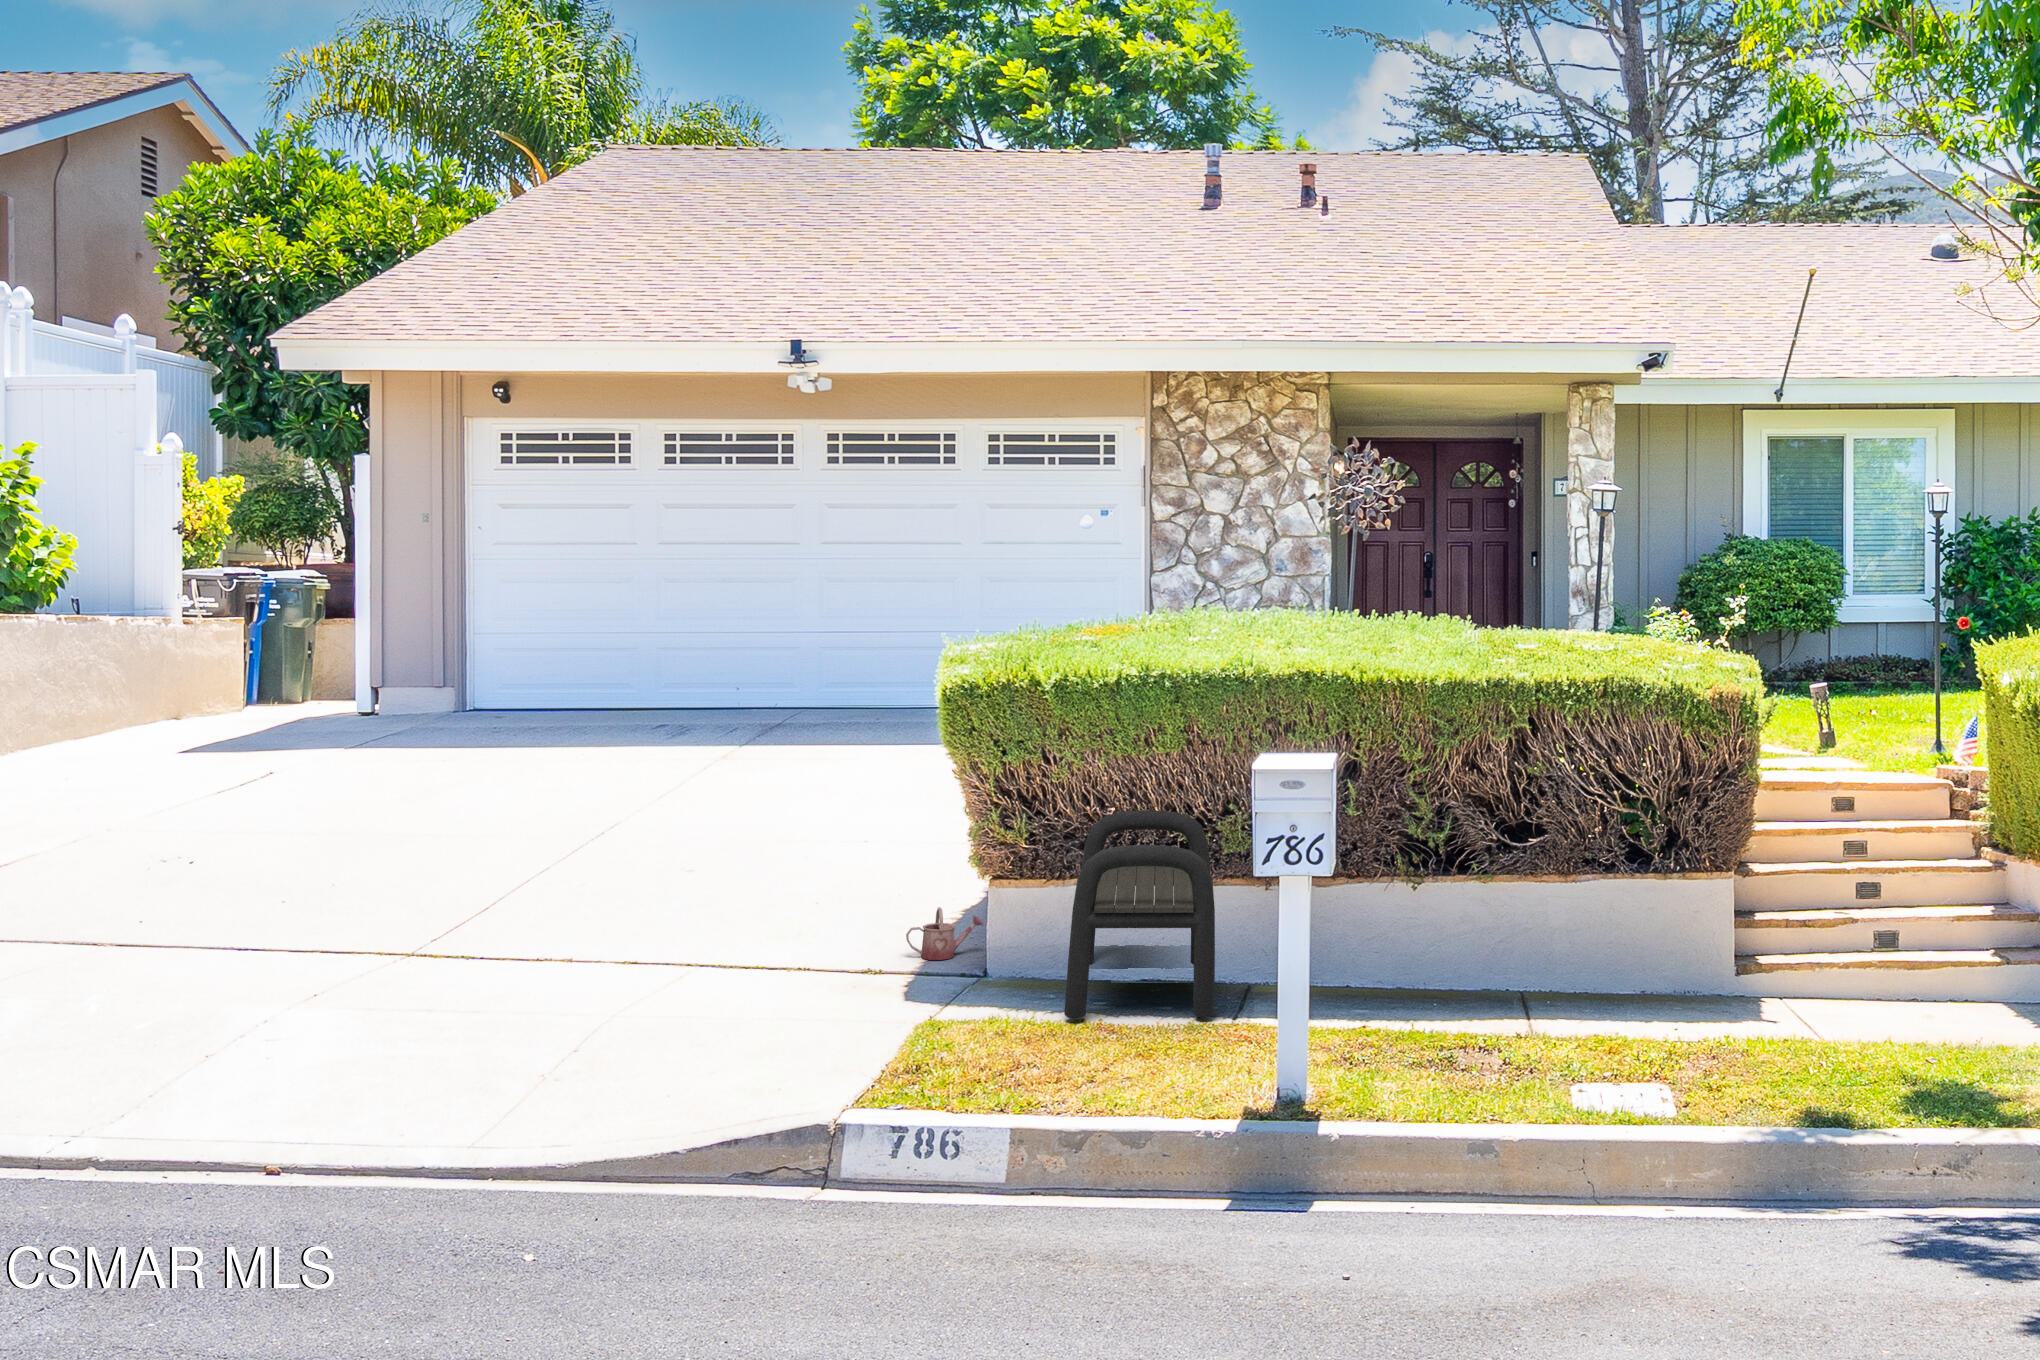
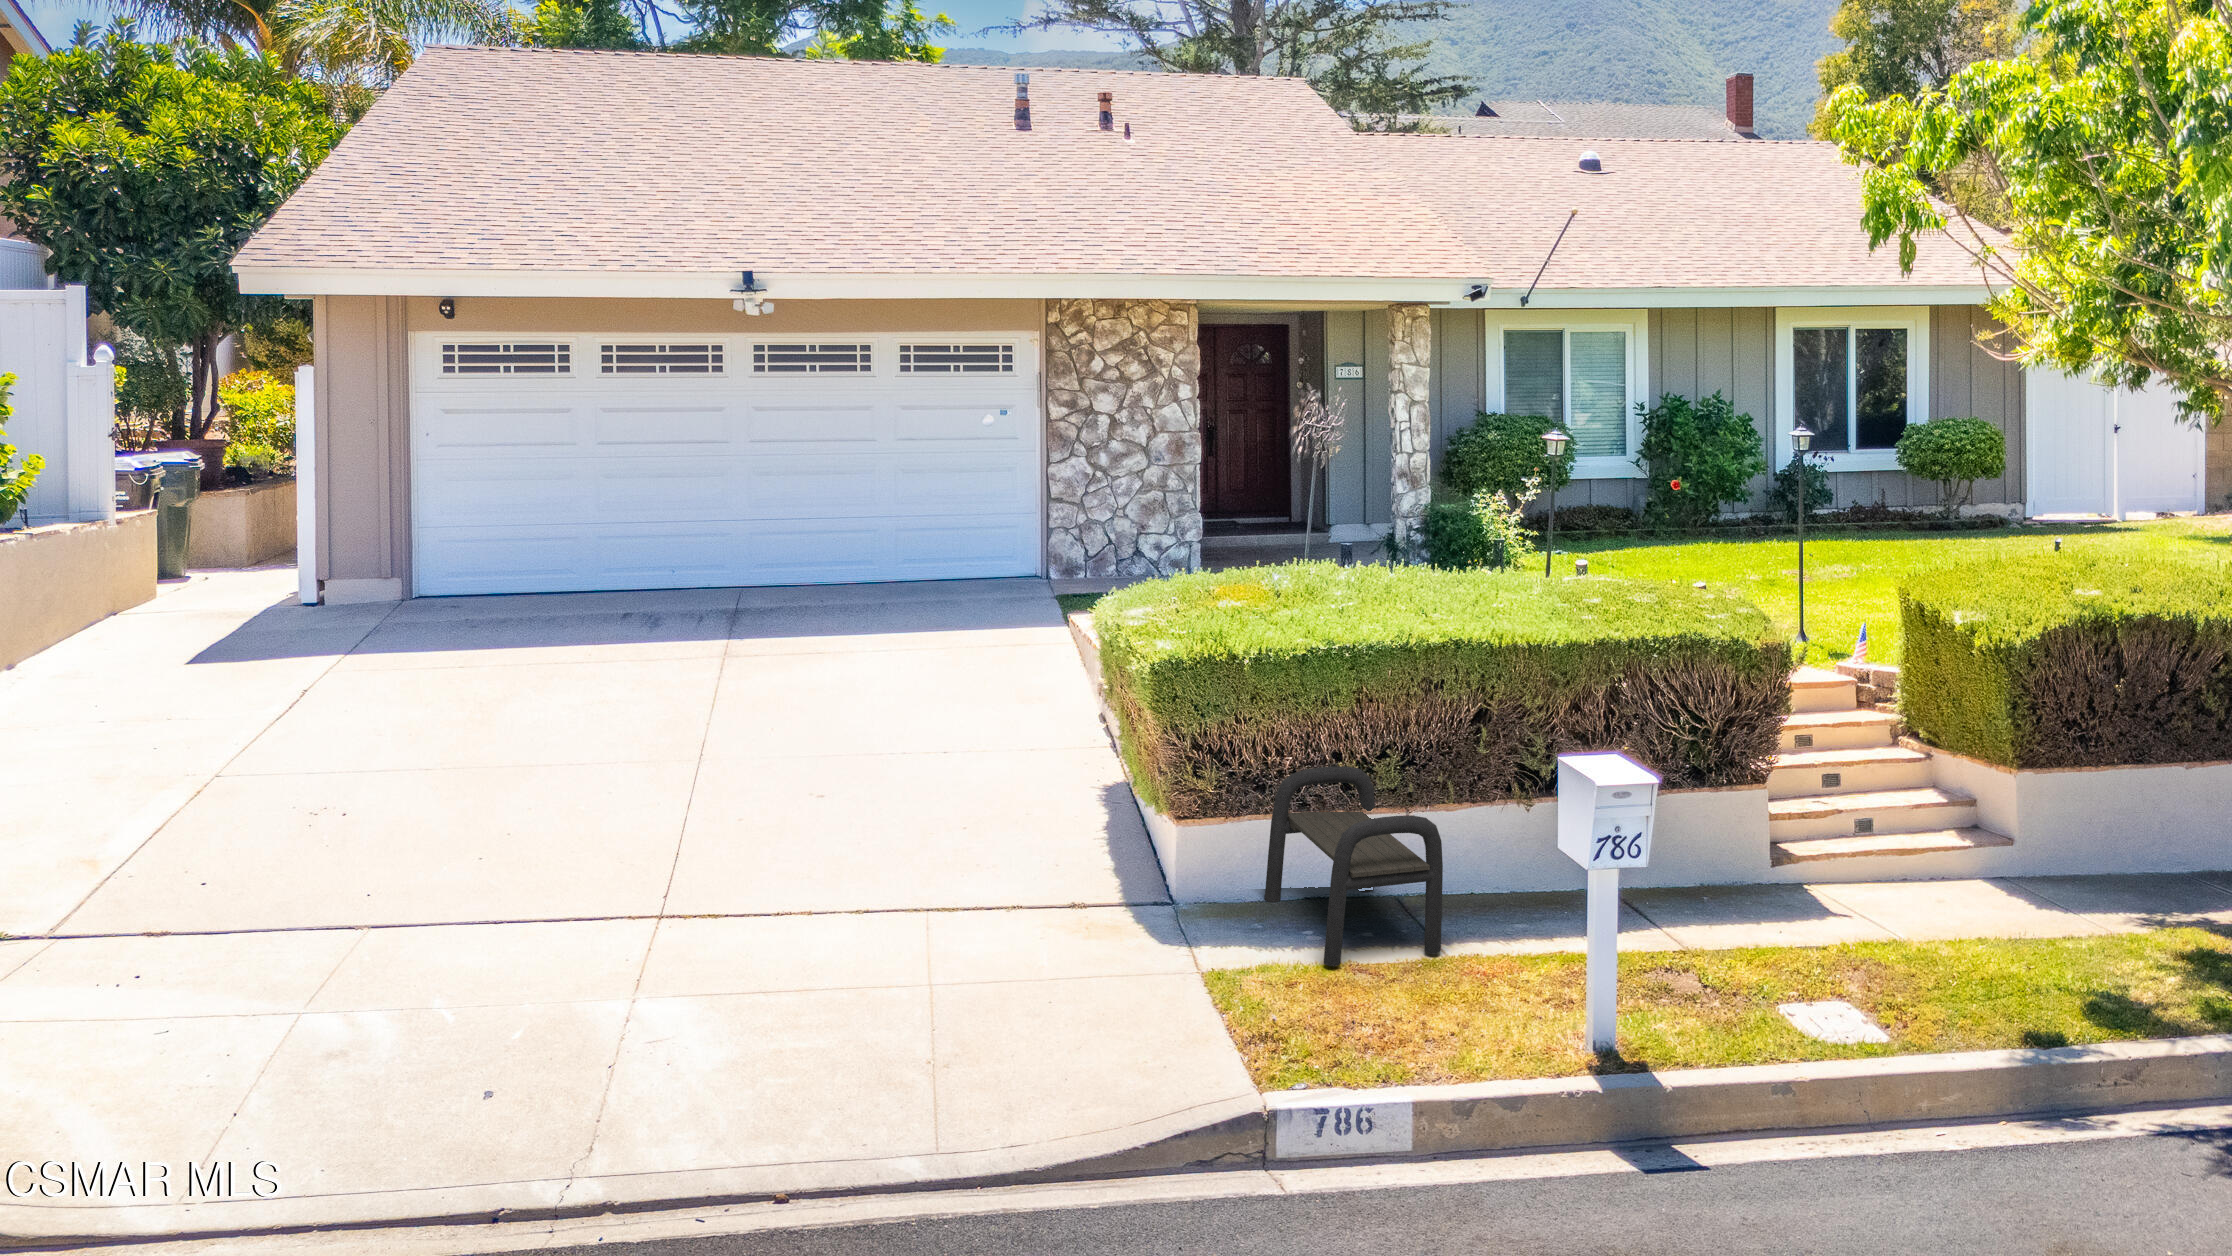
watering can: present [906,907,984,960] -> none [1118,860,1180,908]

